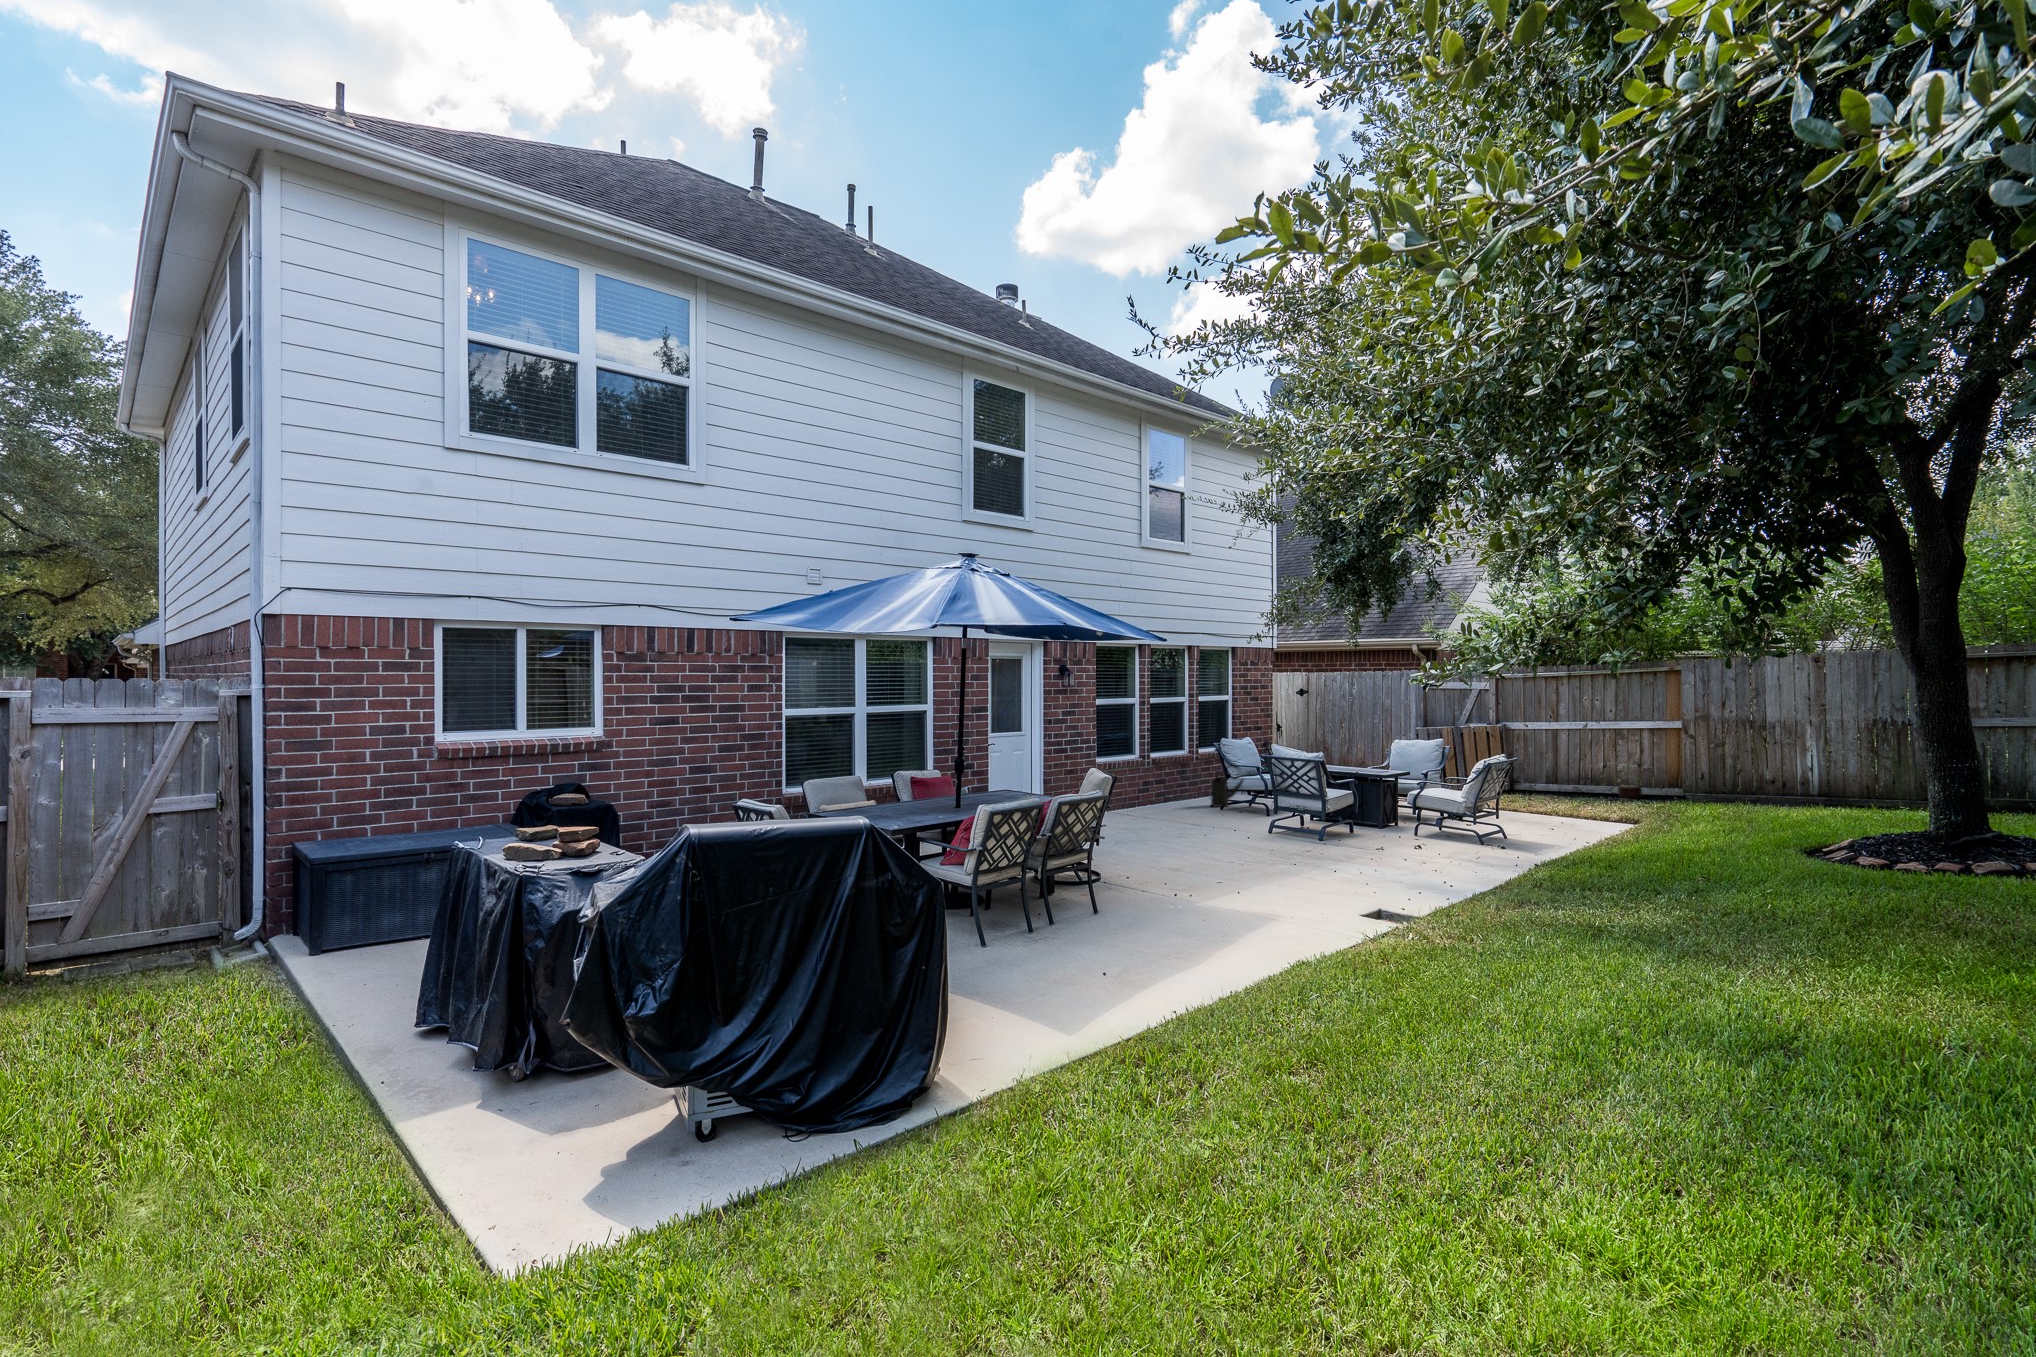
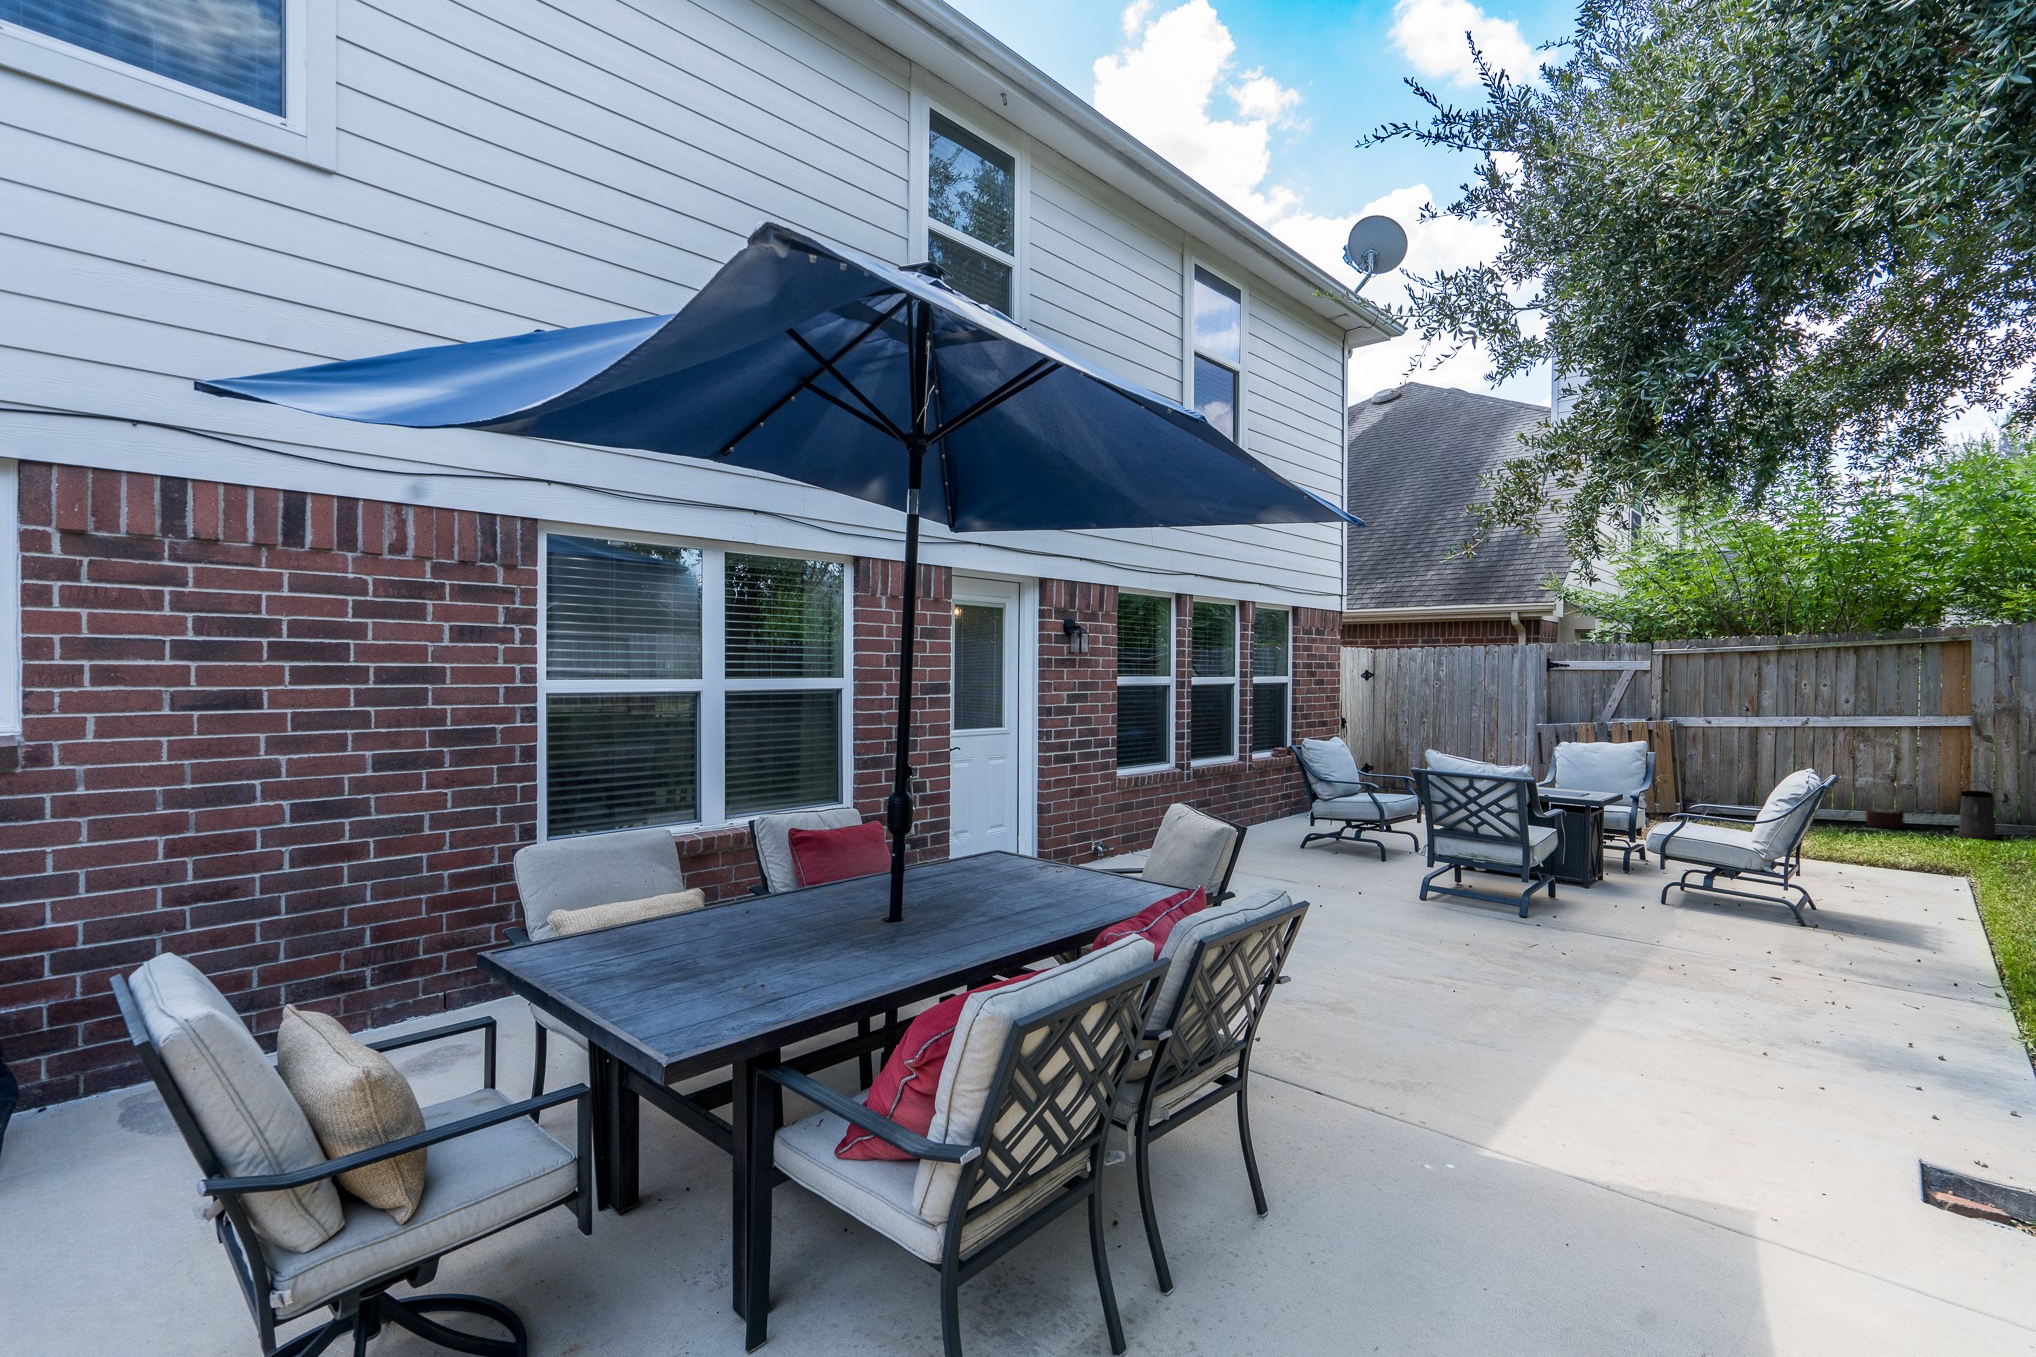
watering can: present [1211,771,1245,807] -> present [1958,781,1997,839]

